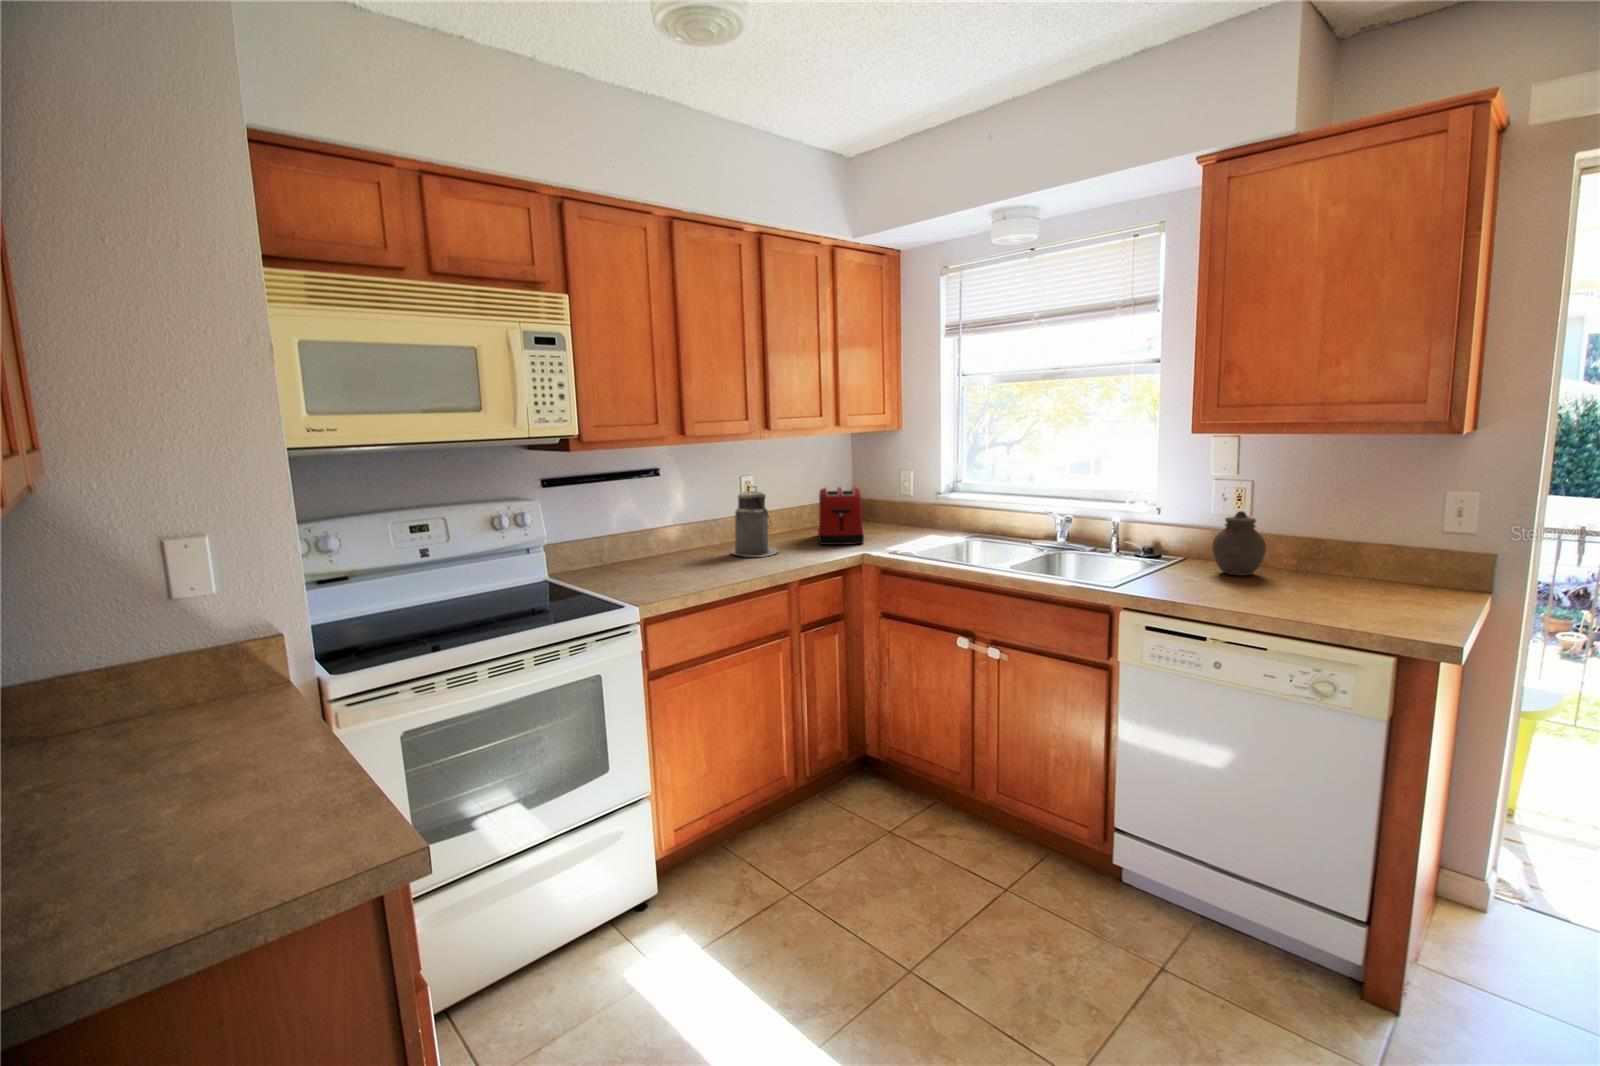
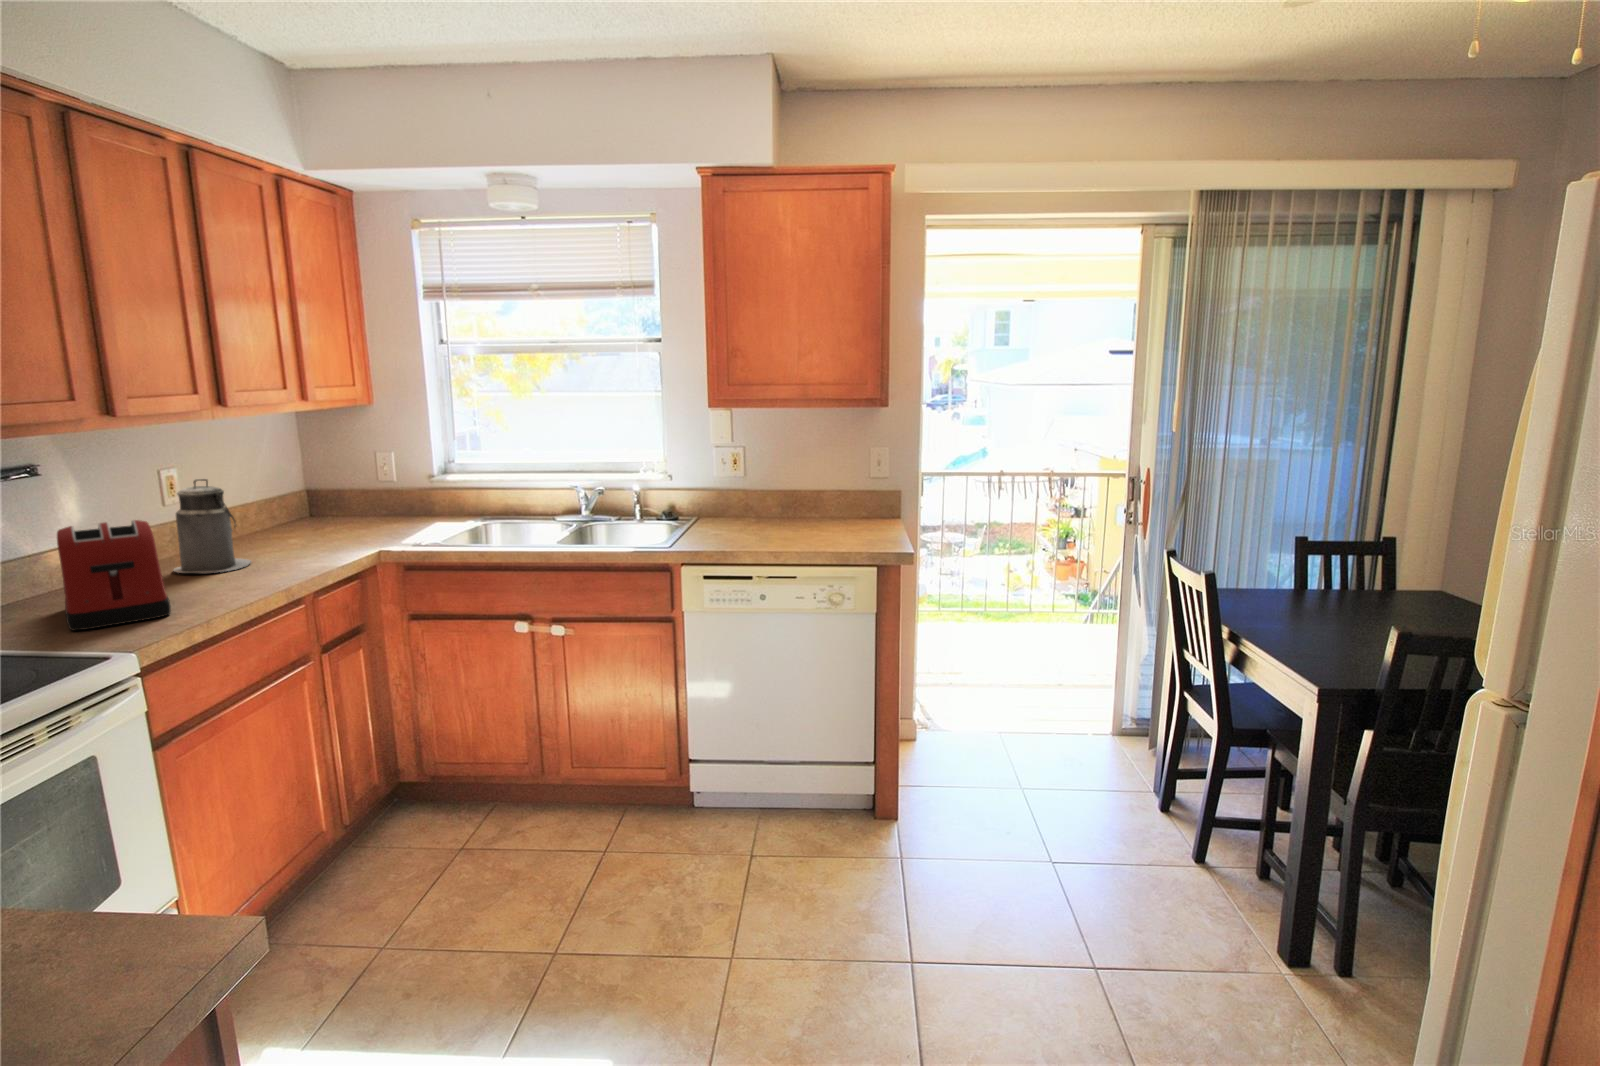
toaster: present [818,487,864,545] -> present [57,520,171,630]
jar: present [1212,511,1266,576] -> none [725,472,764,526]

